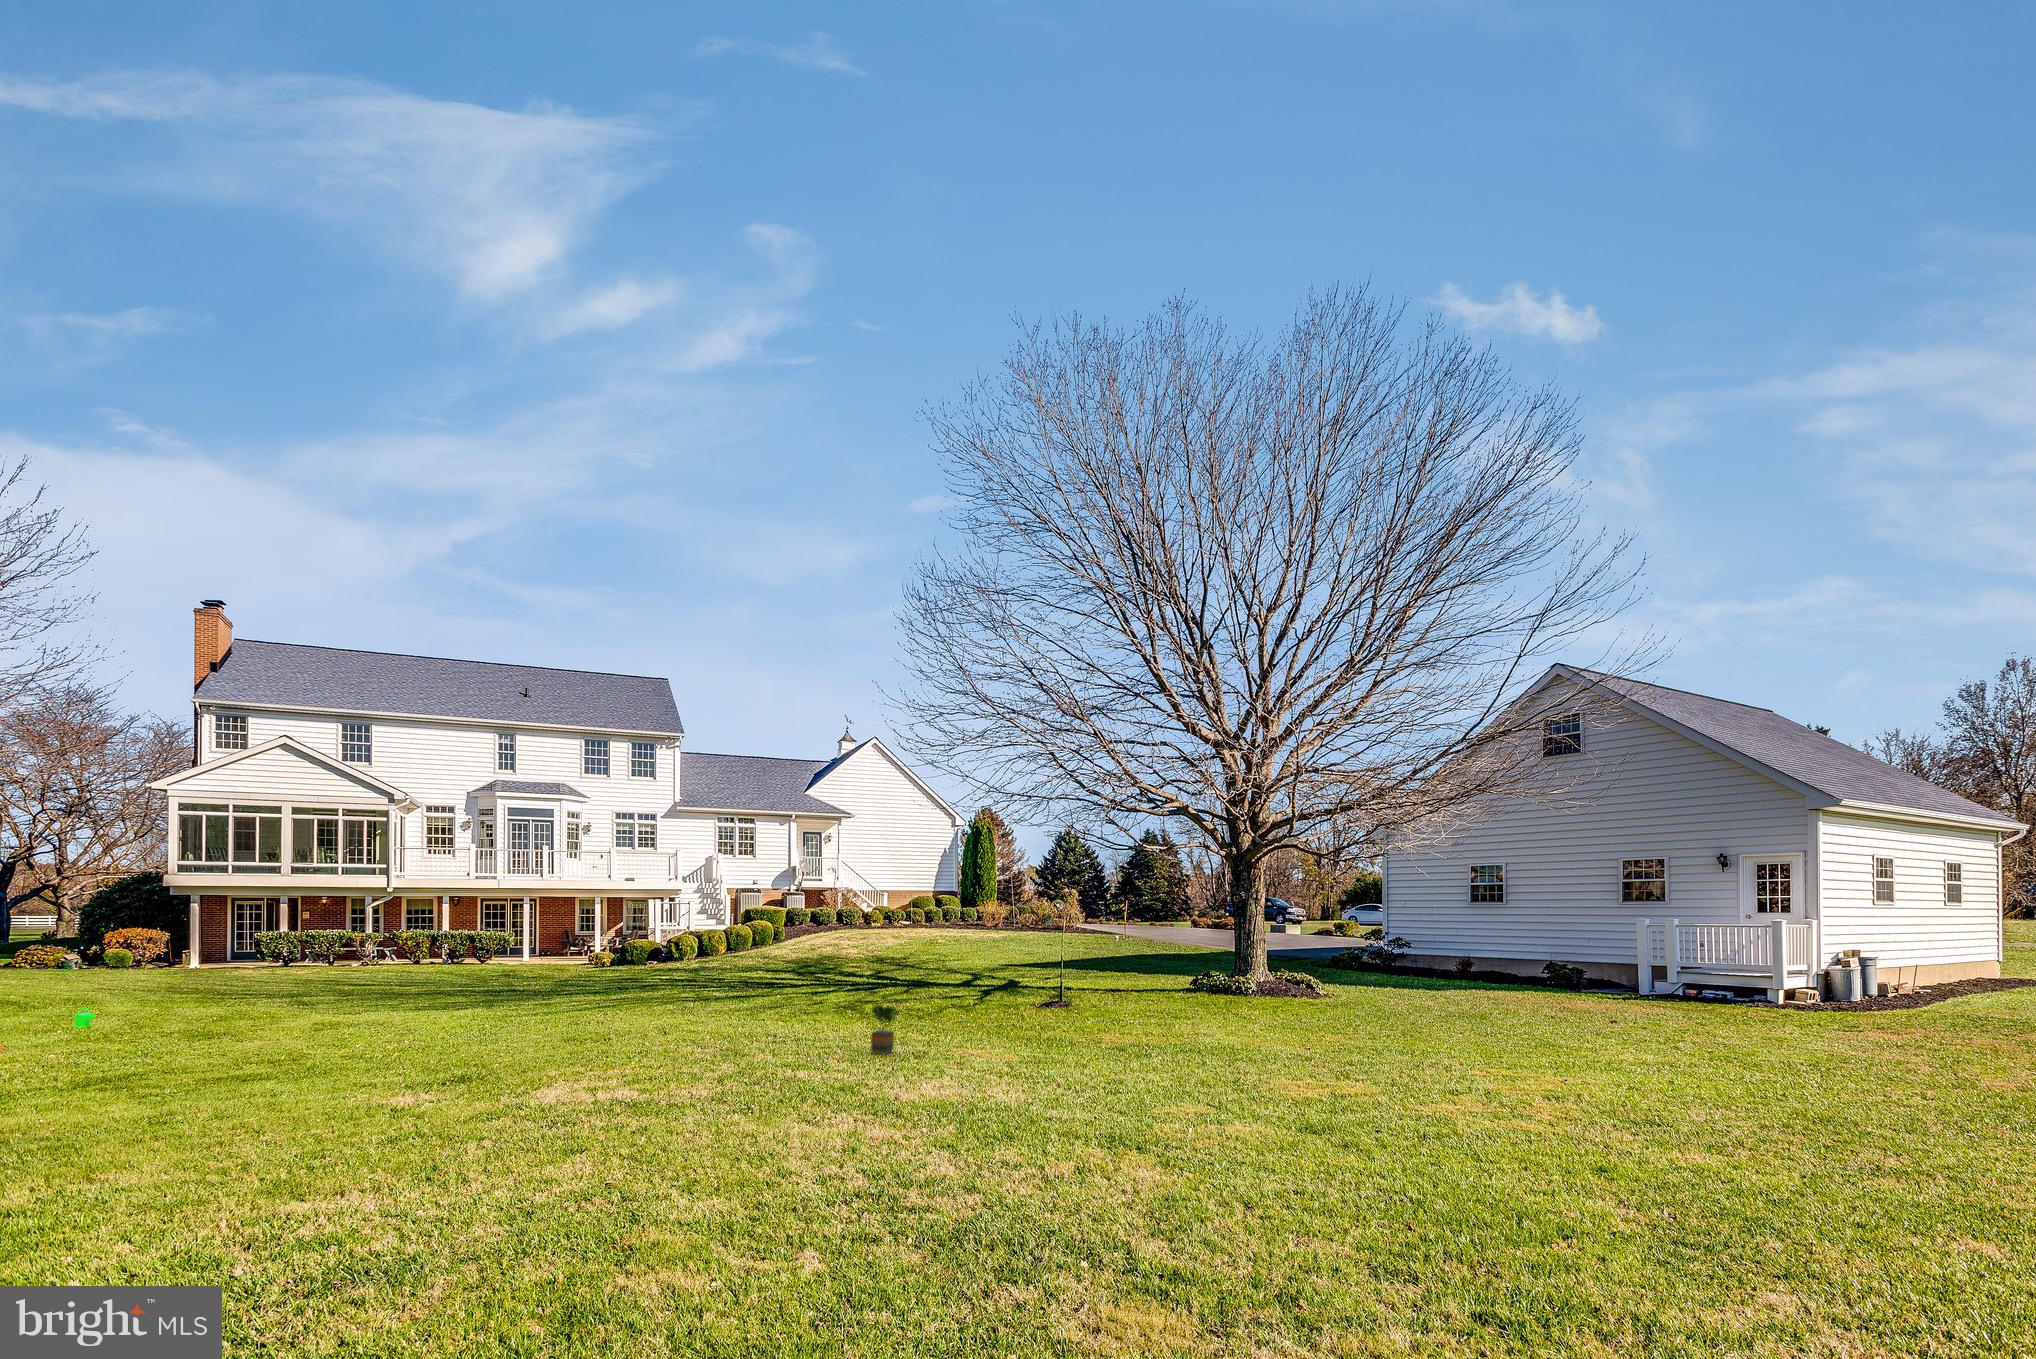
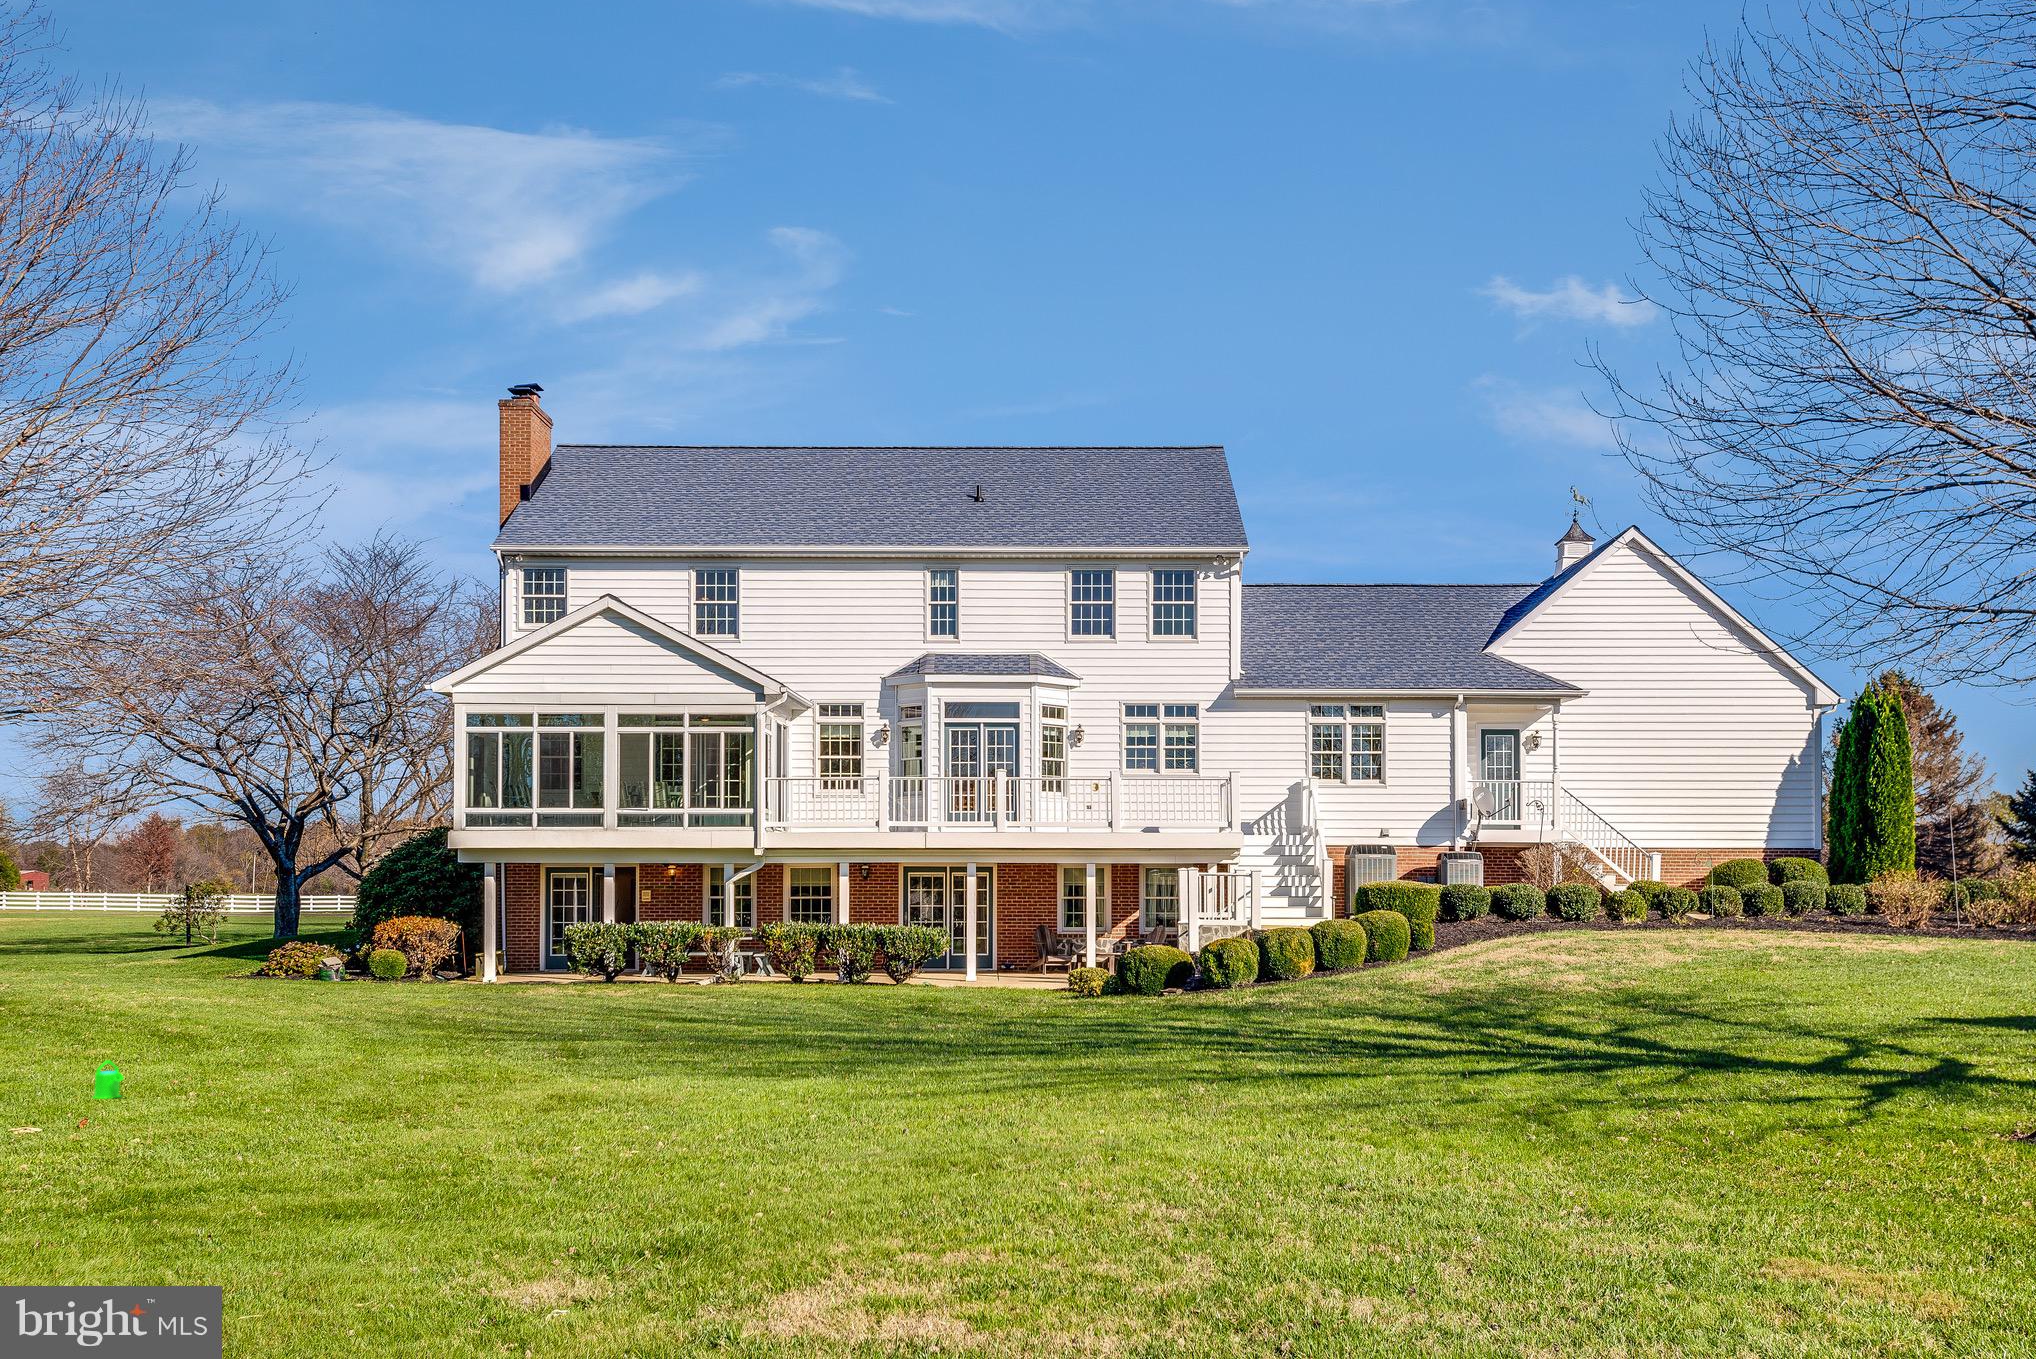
potted tree: present [871,1005,898,1055] -> none [1562,1152,1647,1289]

